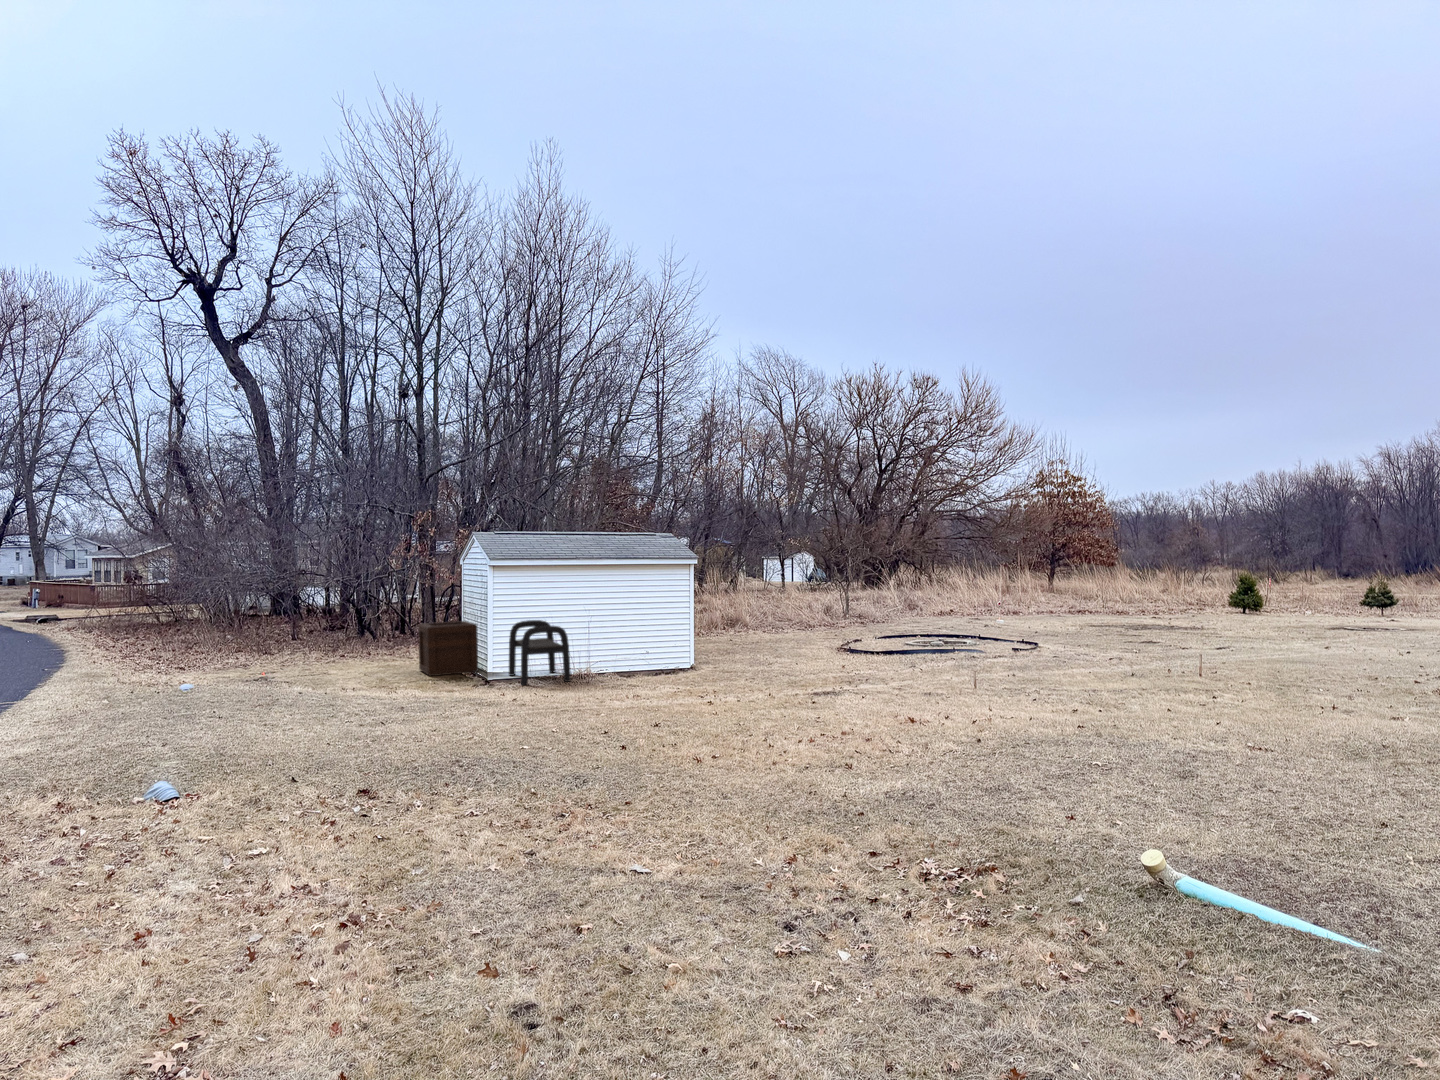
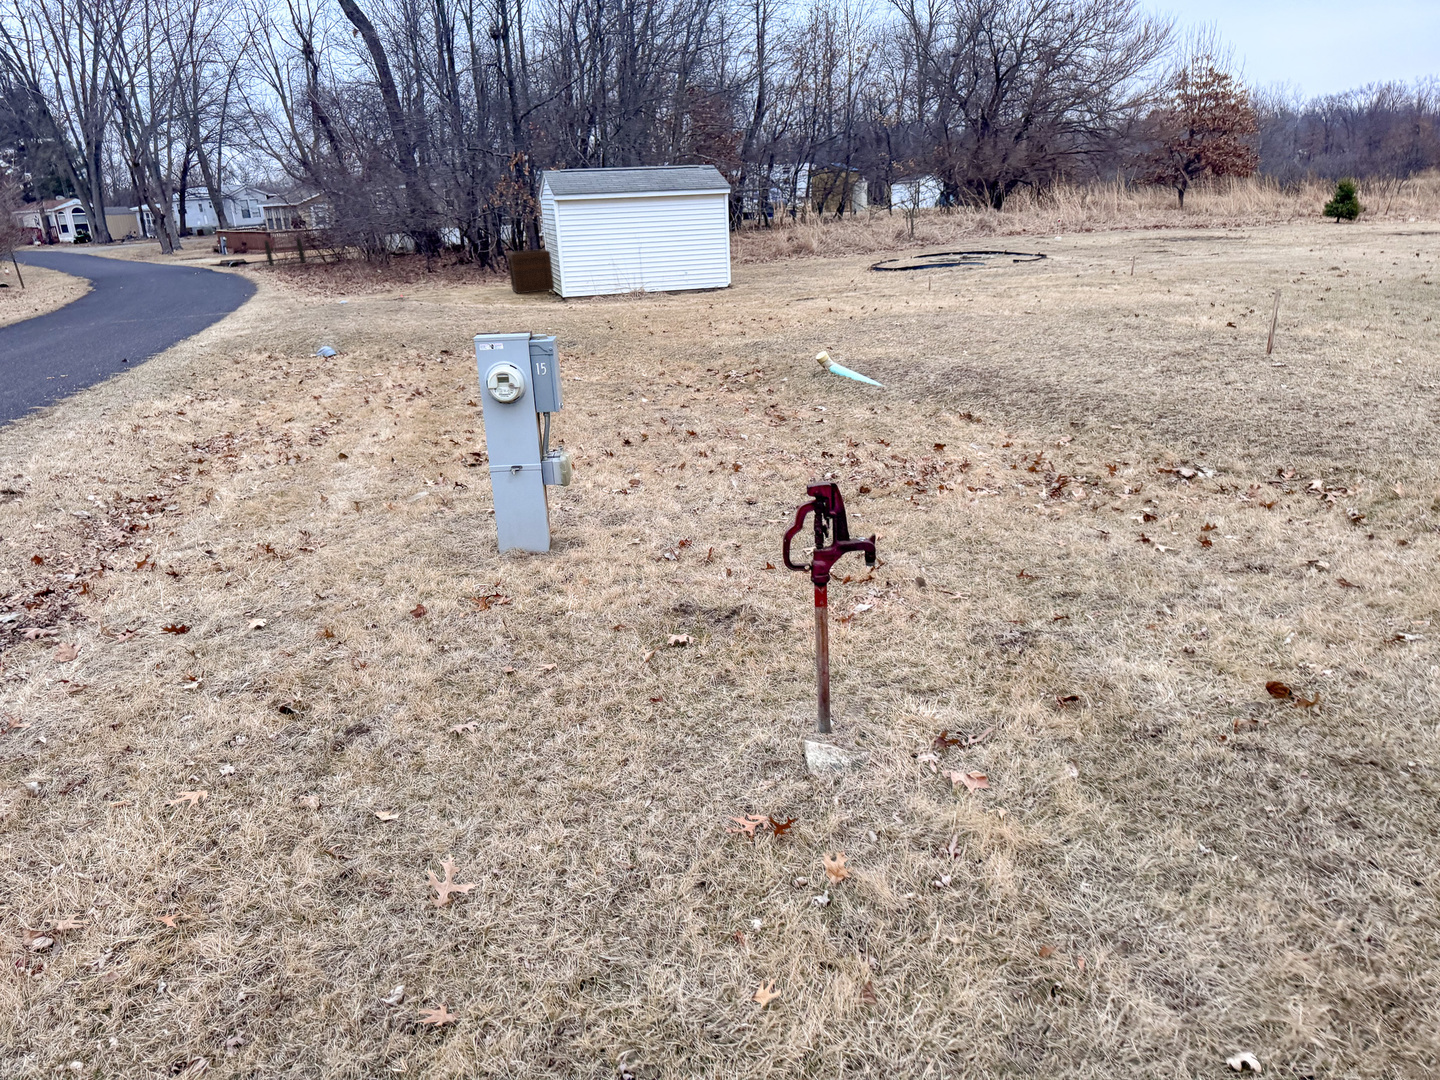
bench: present [509,620,571,685] -> present [264,238,306,266]

